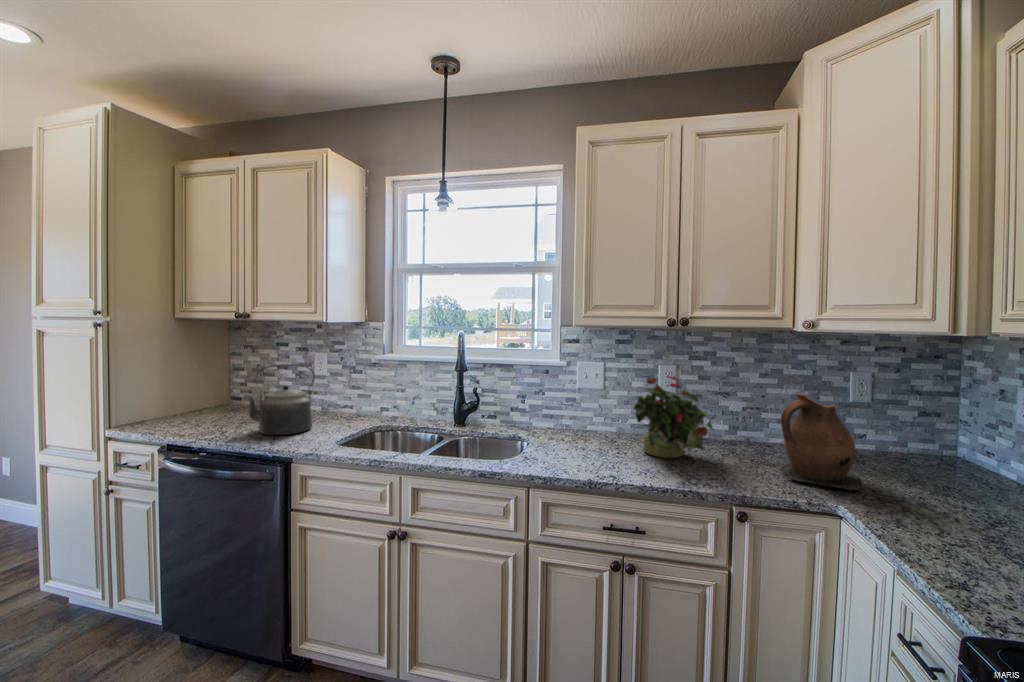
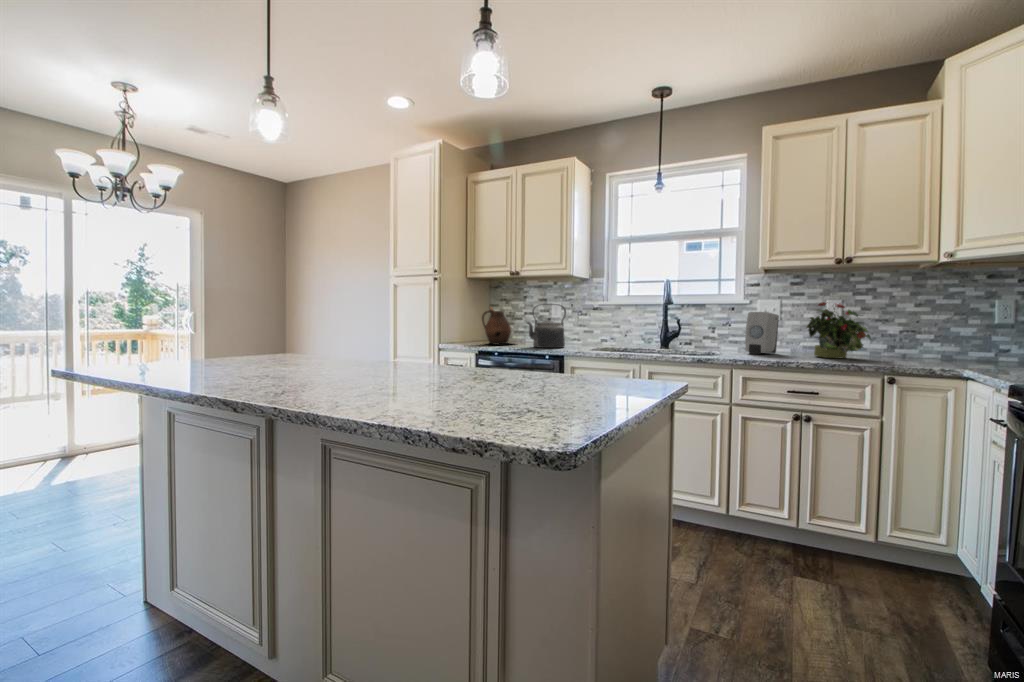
soap dispenser: none [556,384,600,446] -> present [745,312,779,354]
ceramic pitcher: present [781,393,860,491] -> present [482,307,511,344]

